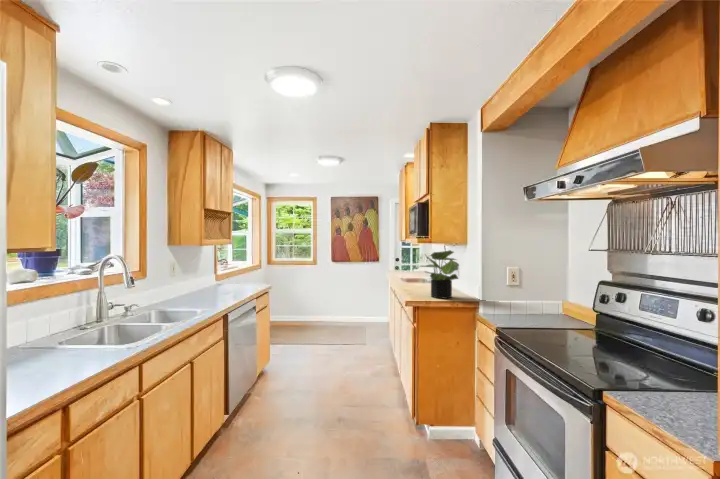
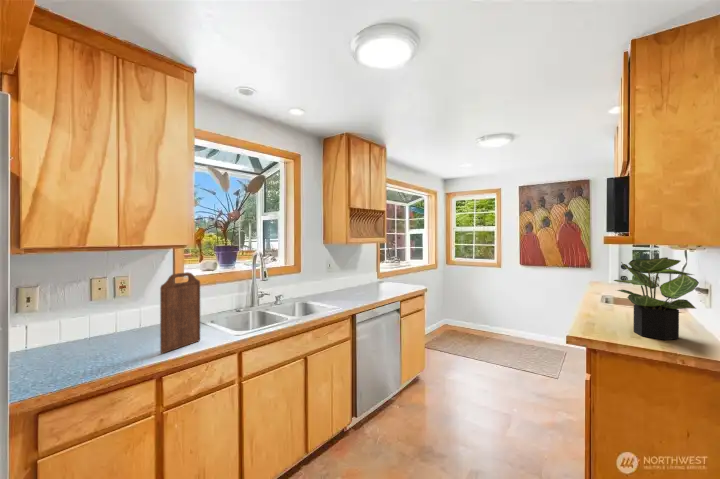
cutting board: none [47,281,86,383] -> present [160,272,200,353]

